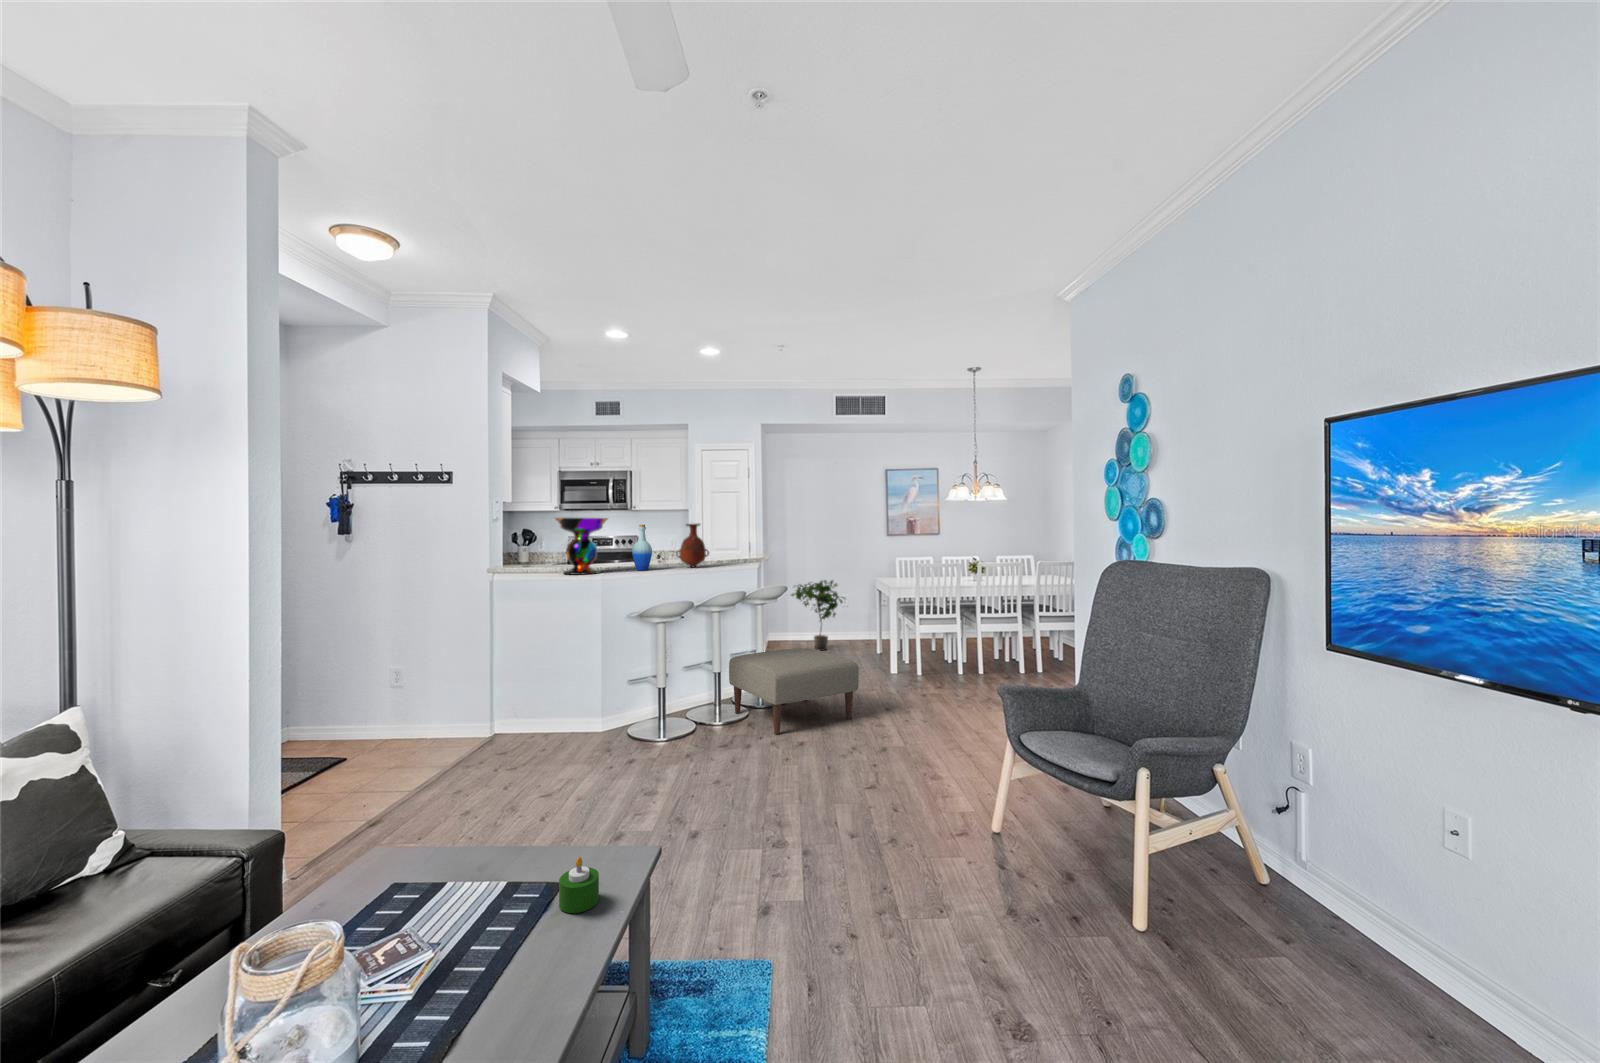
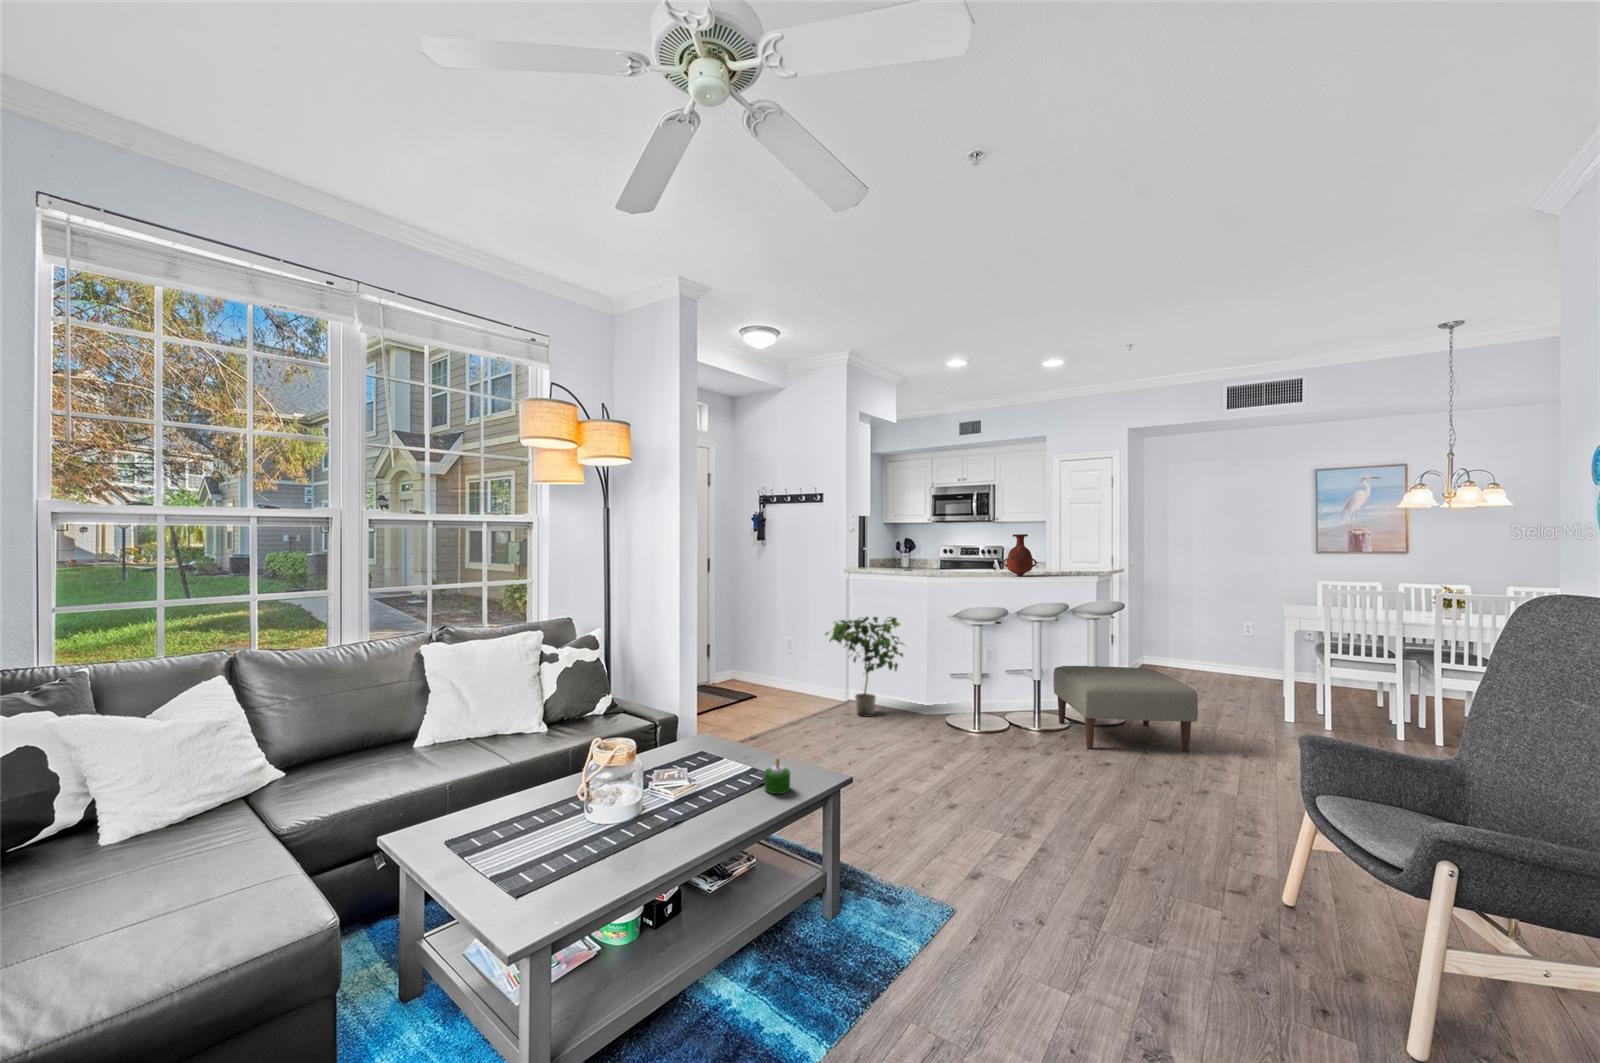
decorative bowl: present [555,518,608,575] -> none [894,528,940,577]
bottle: present [632,525,652,571] -> none [960,535,979,577]
potted plant: present [791,580,844,650] -> present [825,617,904,717]

